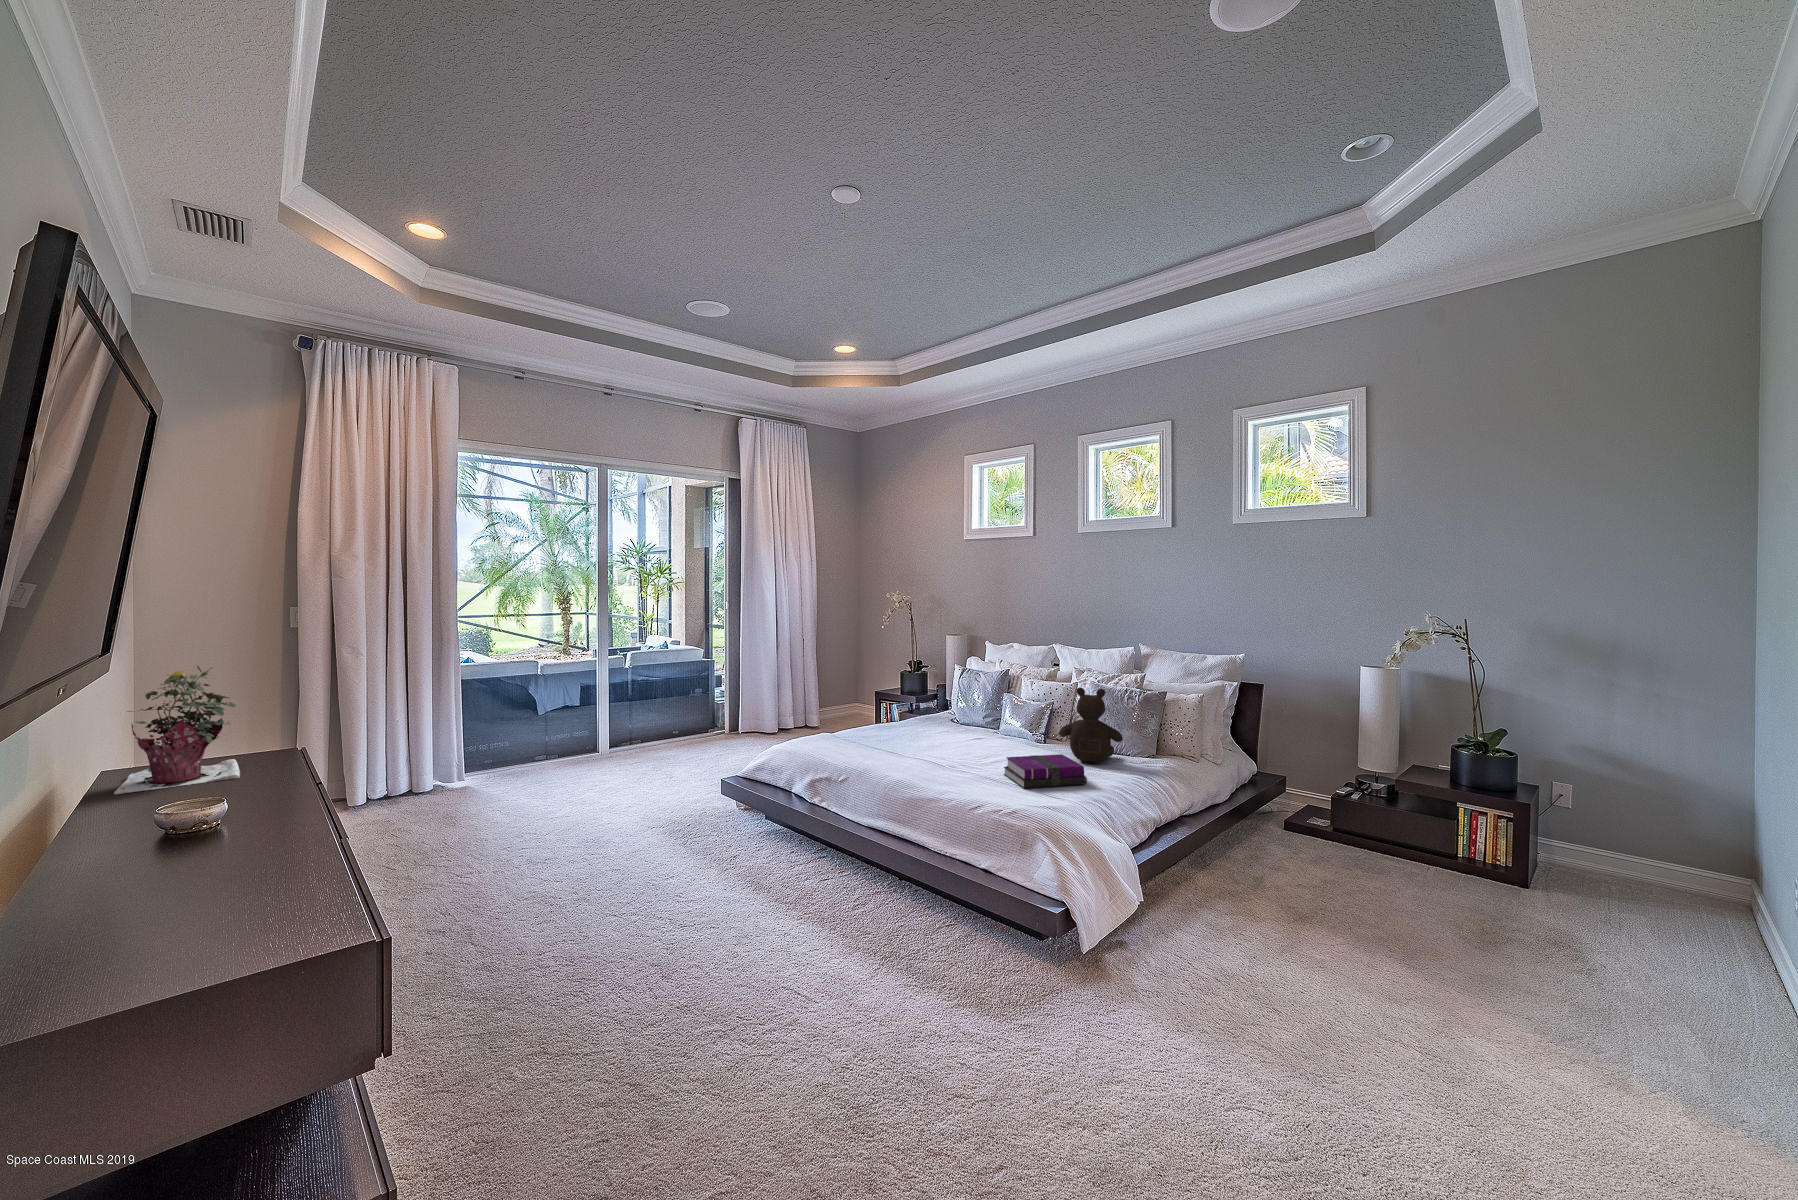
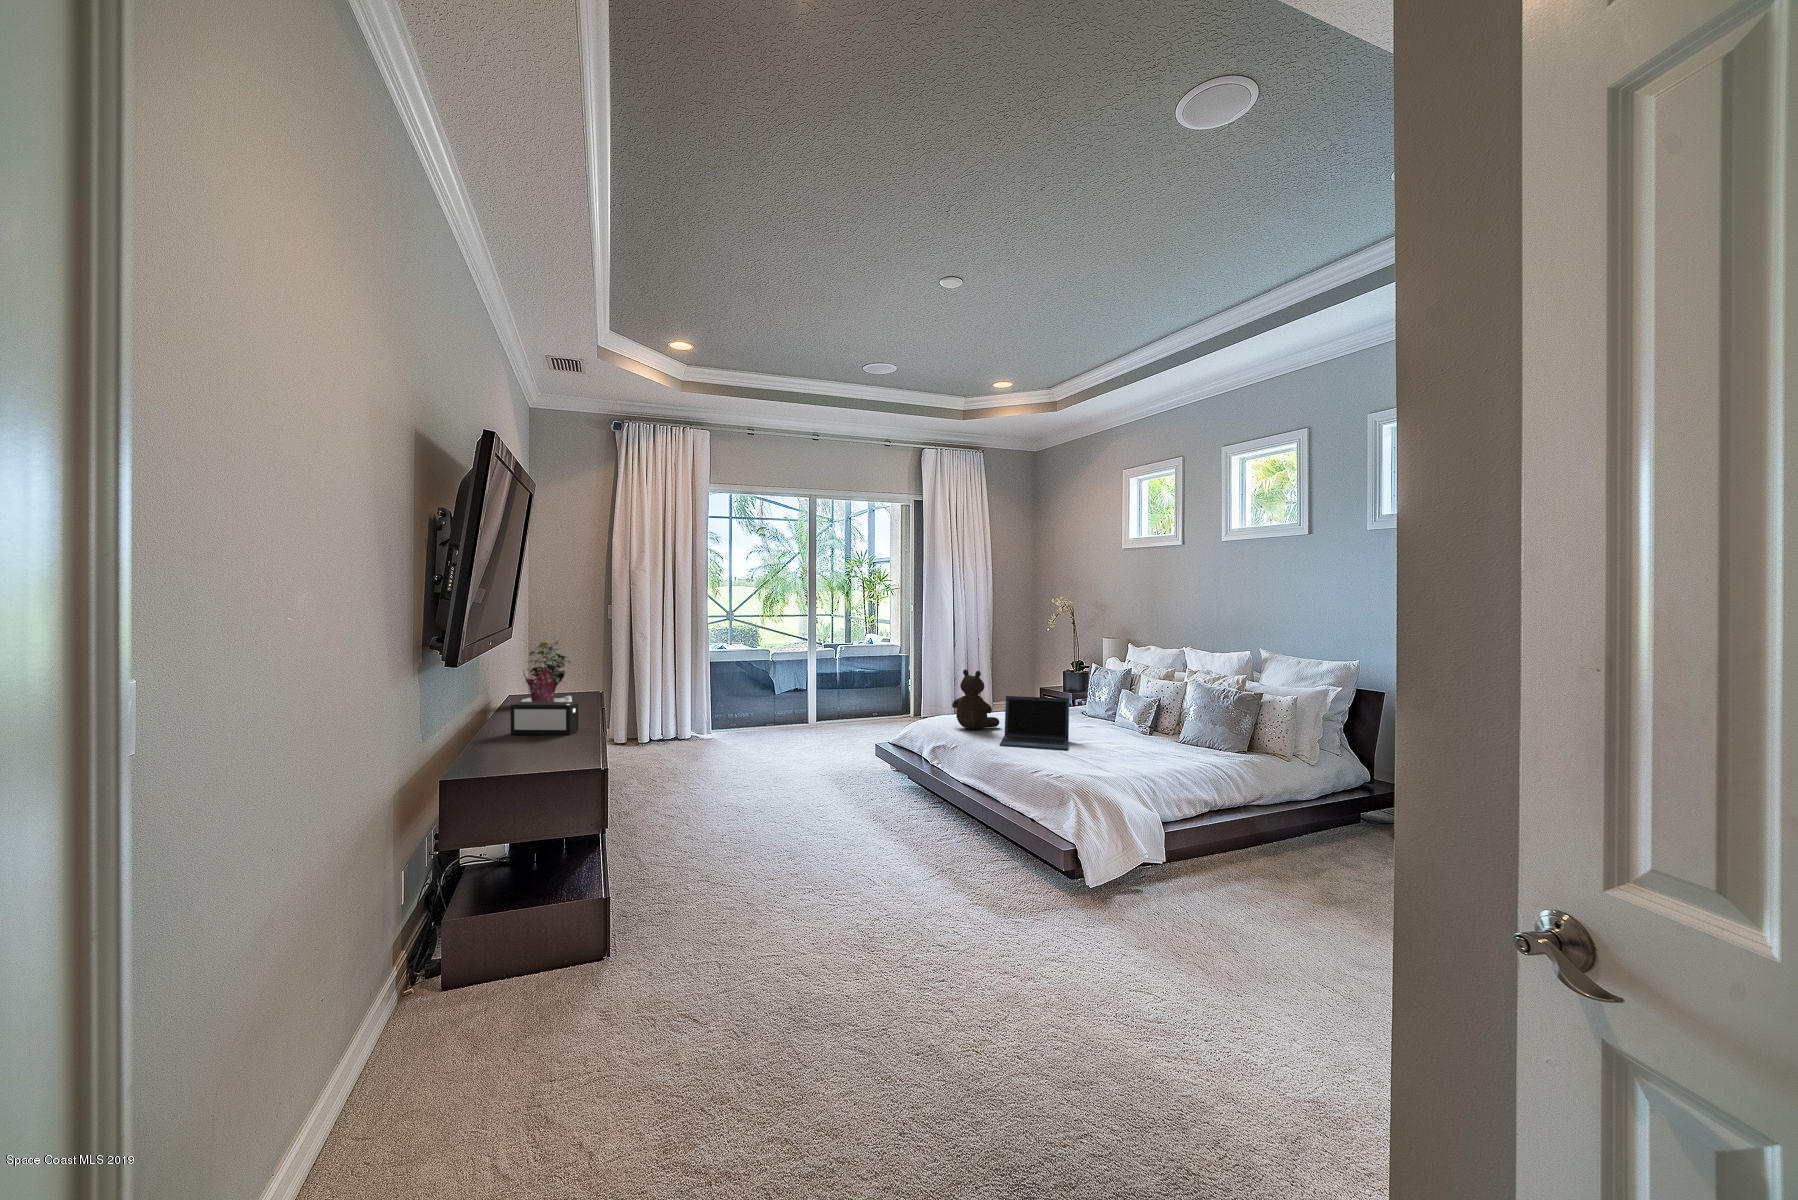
teddy bear: present [1059,687,1123,763] -> present [952,669,999,729]
laptop: none [899,710,985,774] -> present [1000,696,1069,750]
notebook: present [1004,754,1087,788] -> none [1082,738,1149,765]
speaker: none [107,788,272,867] -> present [510,702,578,735]

